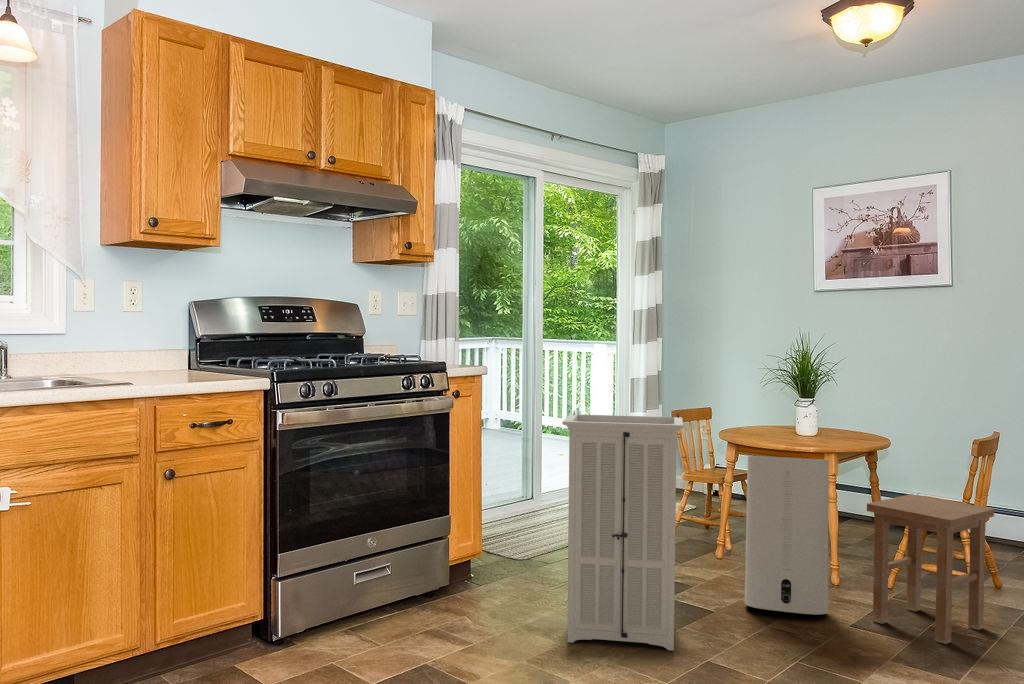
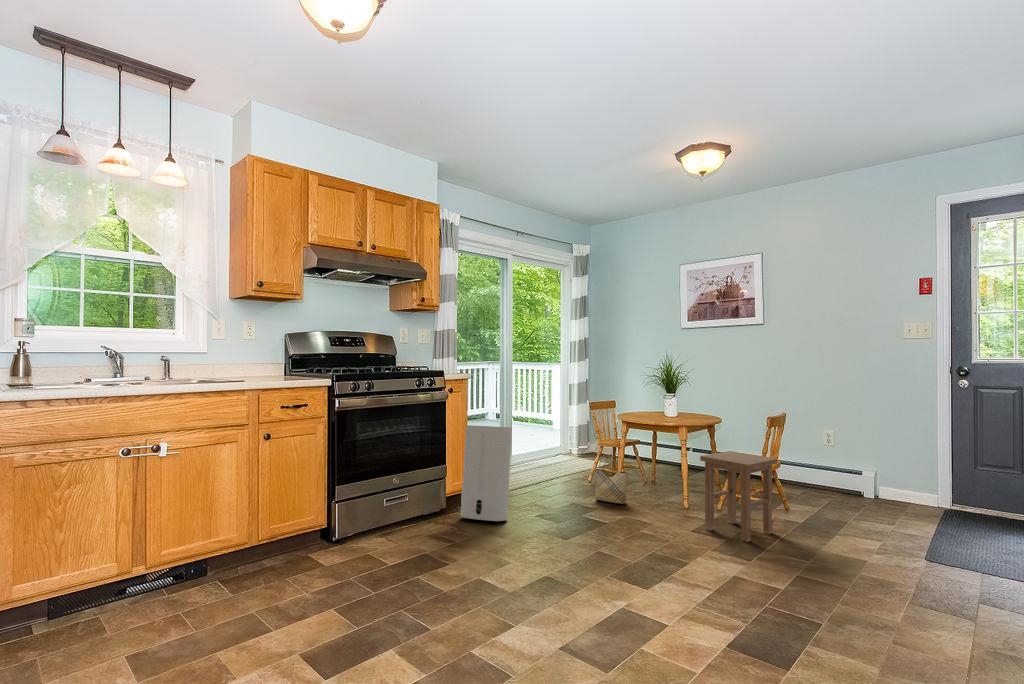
storage cabinet: present [562,411,683,651] -> none [511,399,585,546]
air purifier: present [745,456,829,615] -> present [461,425,512,521]
woven basket: none [684,494,741,576] -> present [594,453,629,504]

